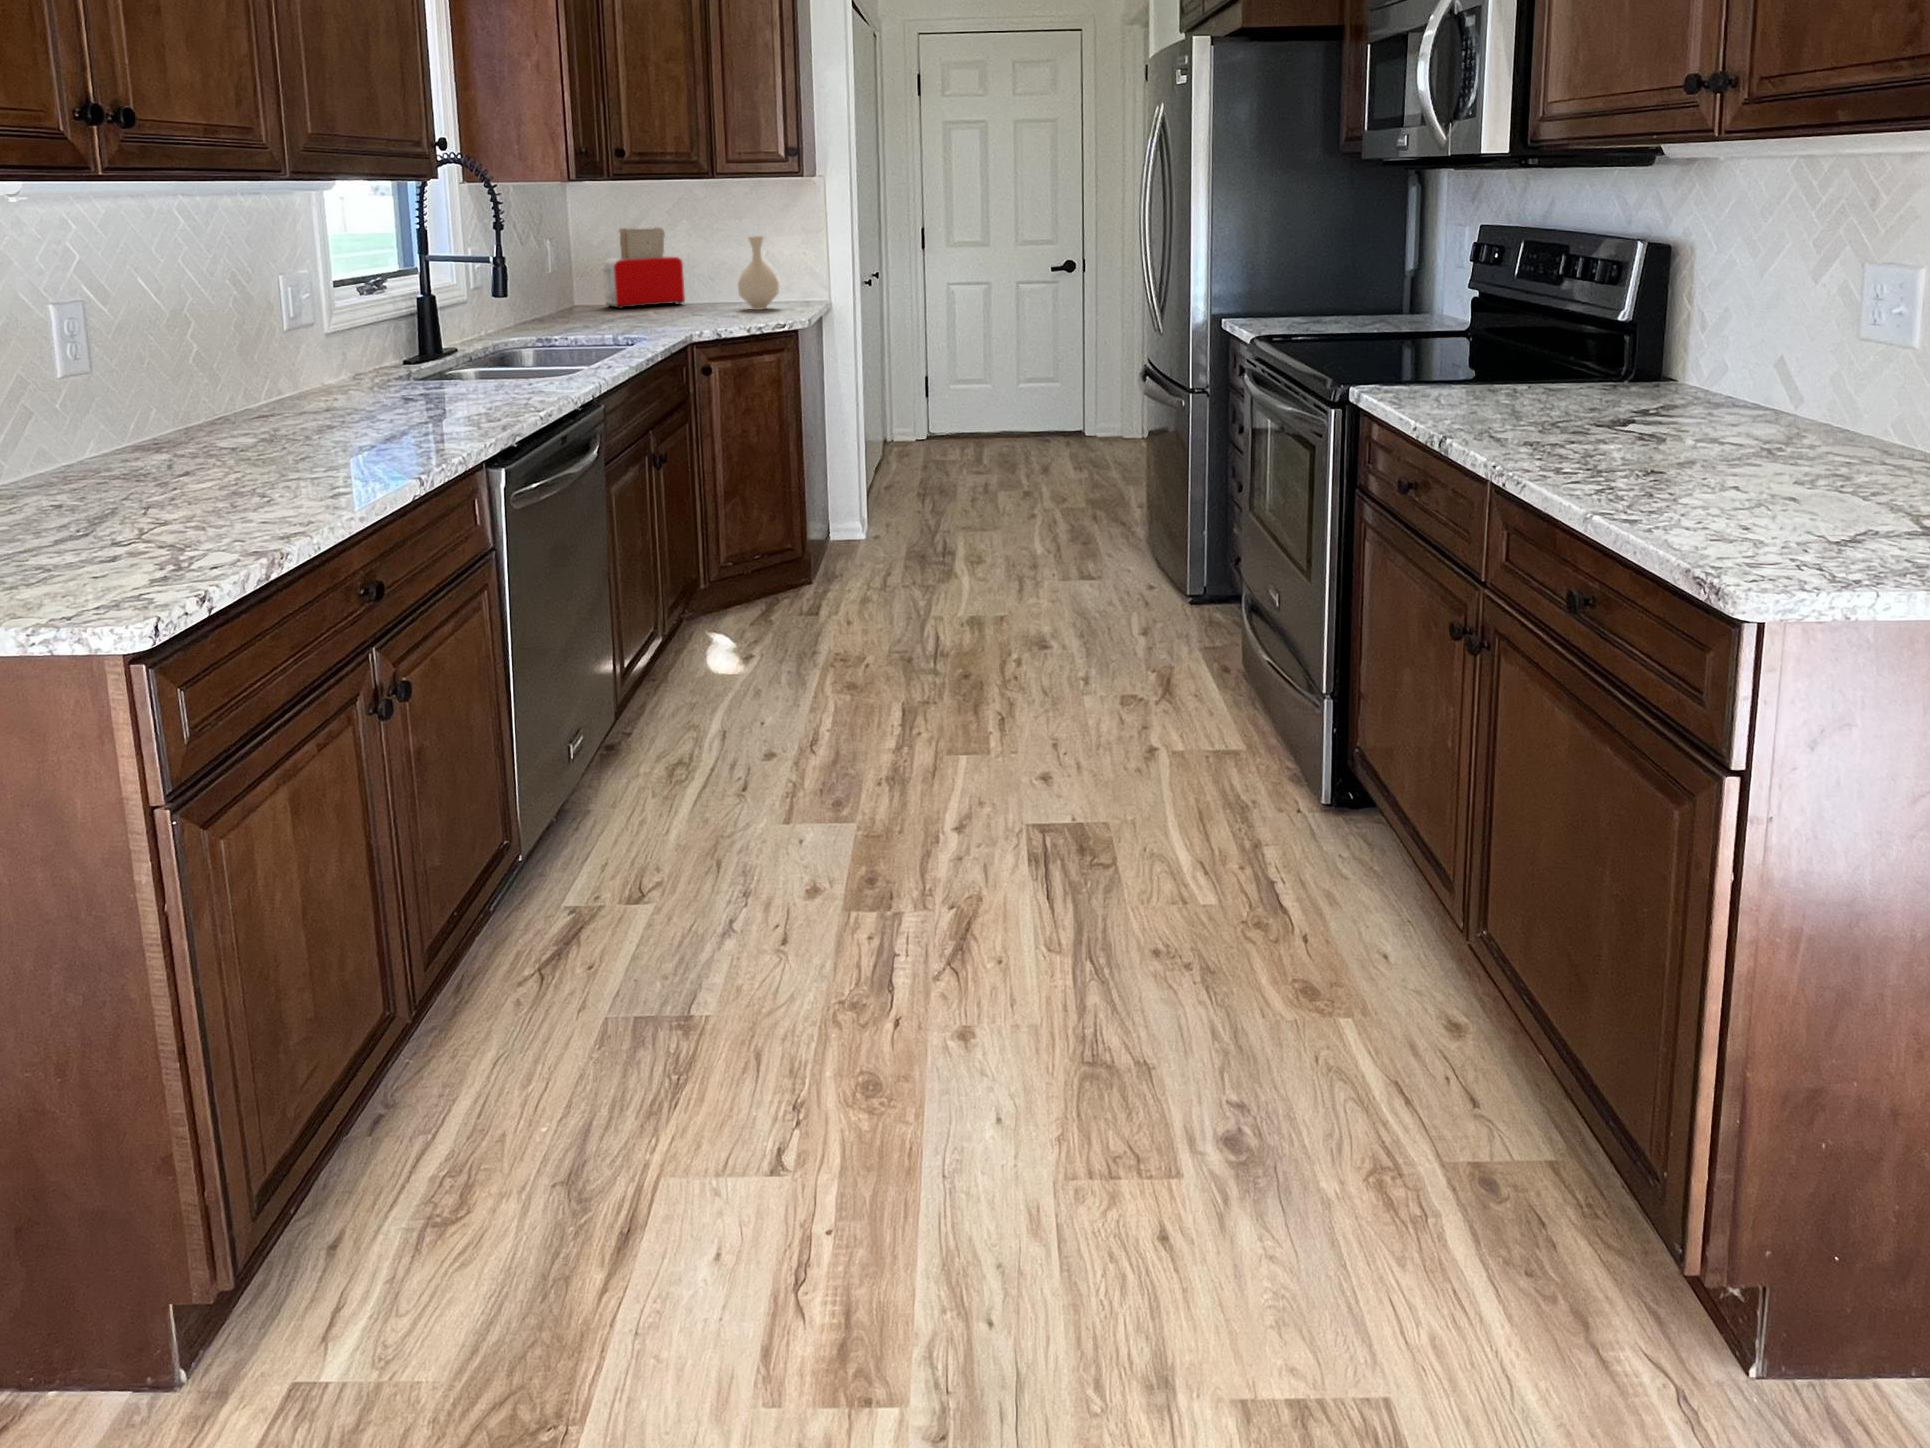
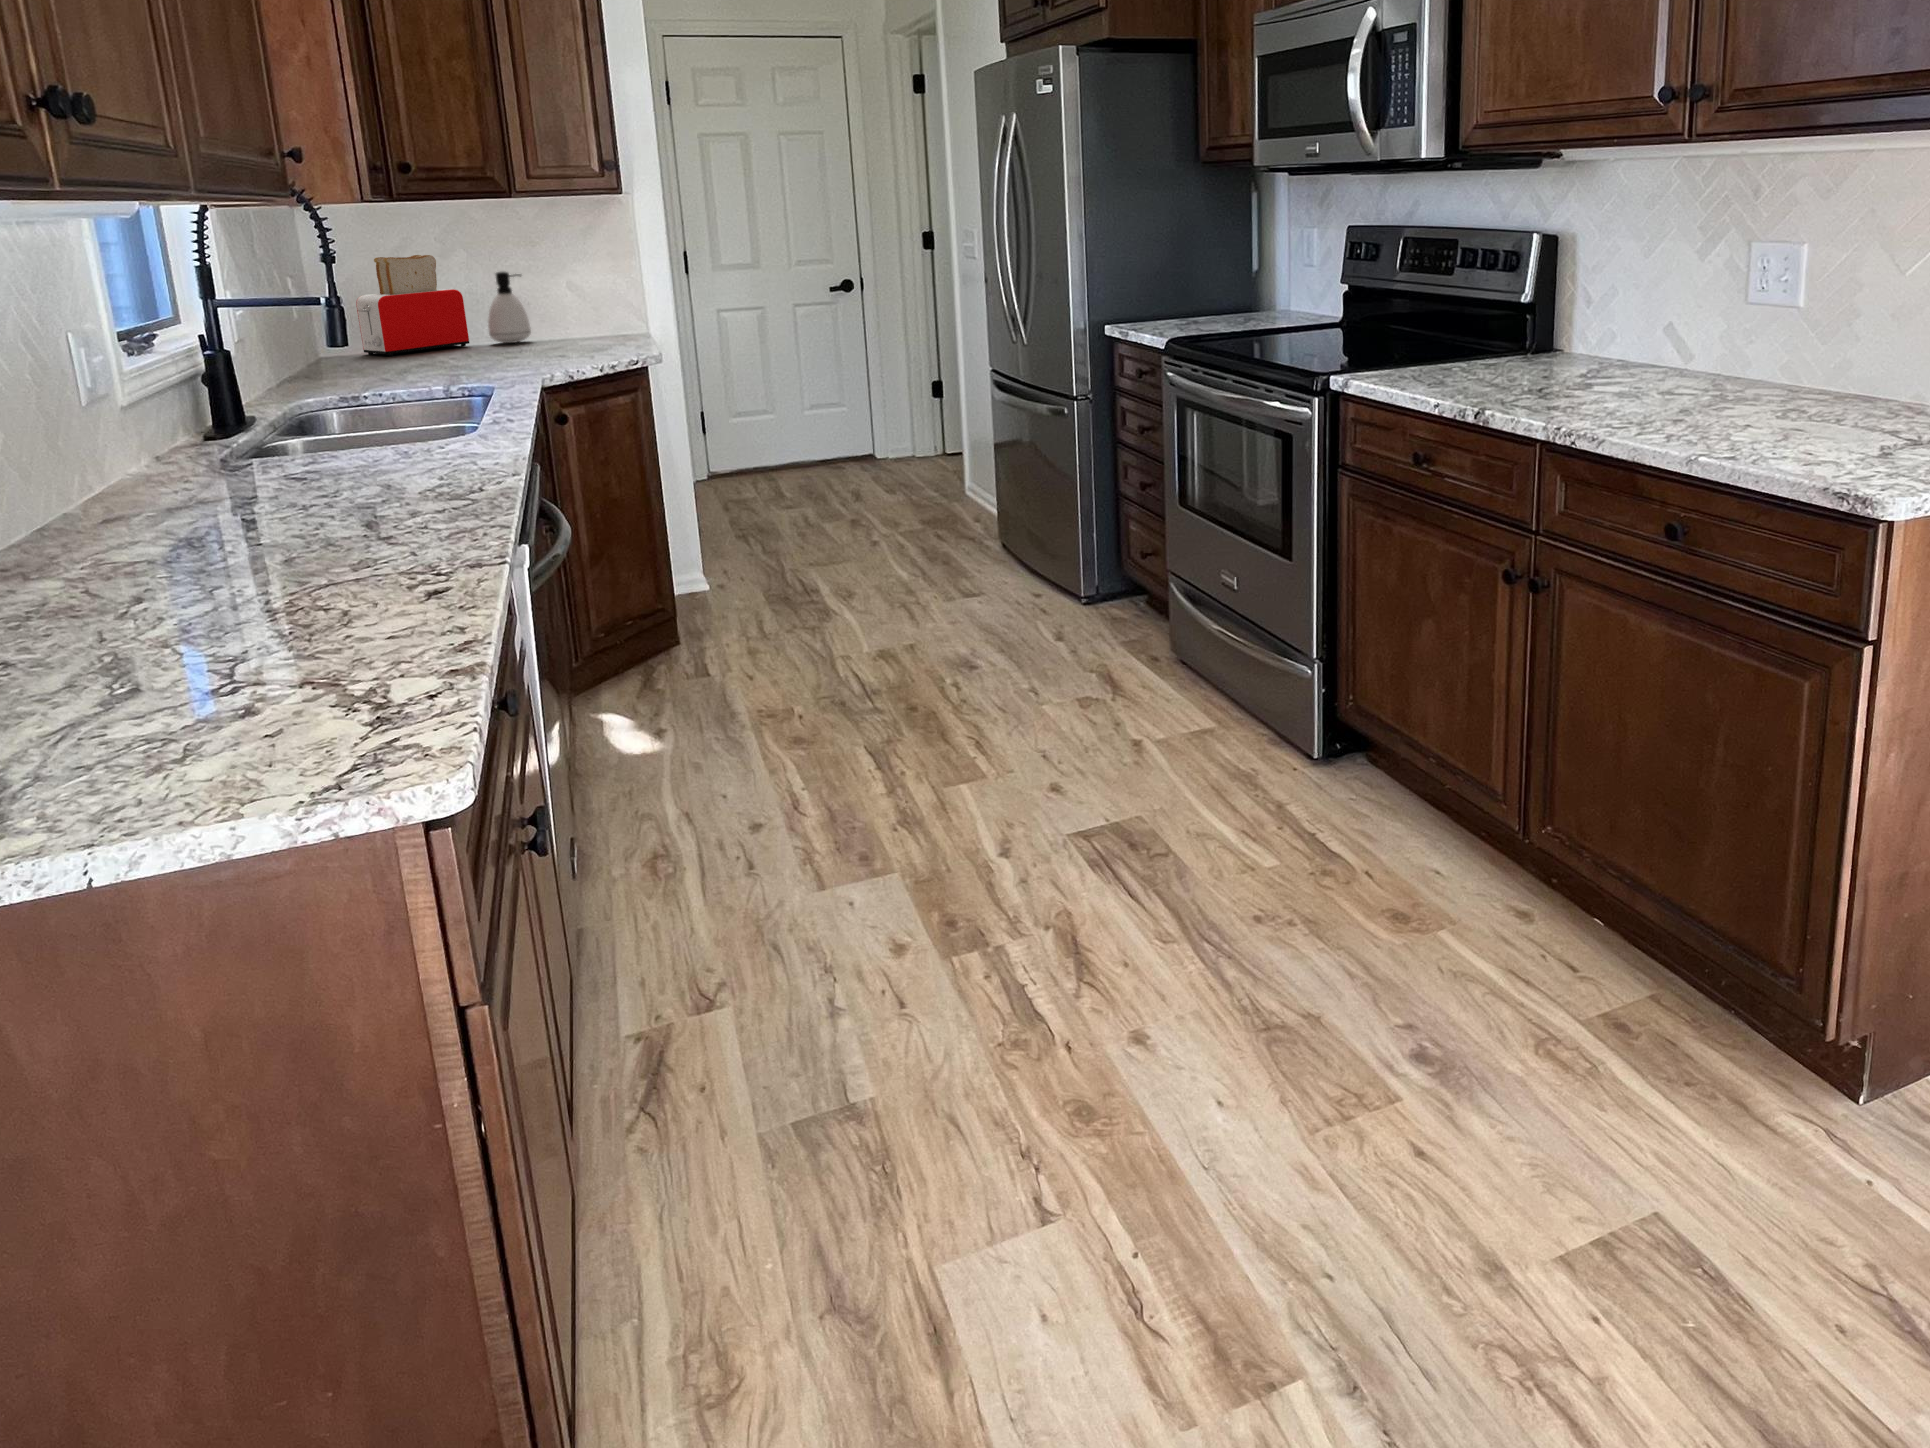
vase: present [738,236,779,310] -> none [548,261,600,346]
soap dispenser: none [700,243,733,304] -> present [488,272,531,343]

